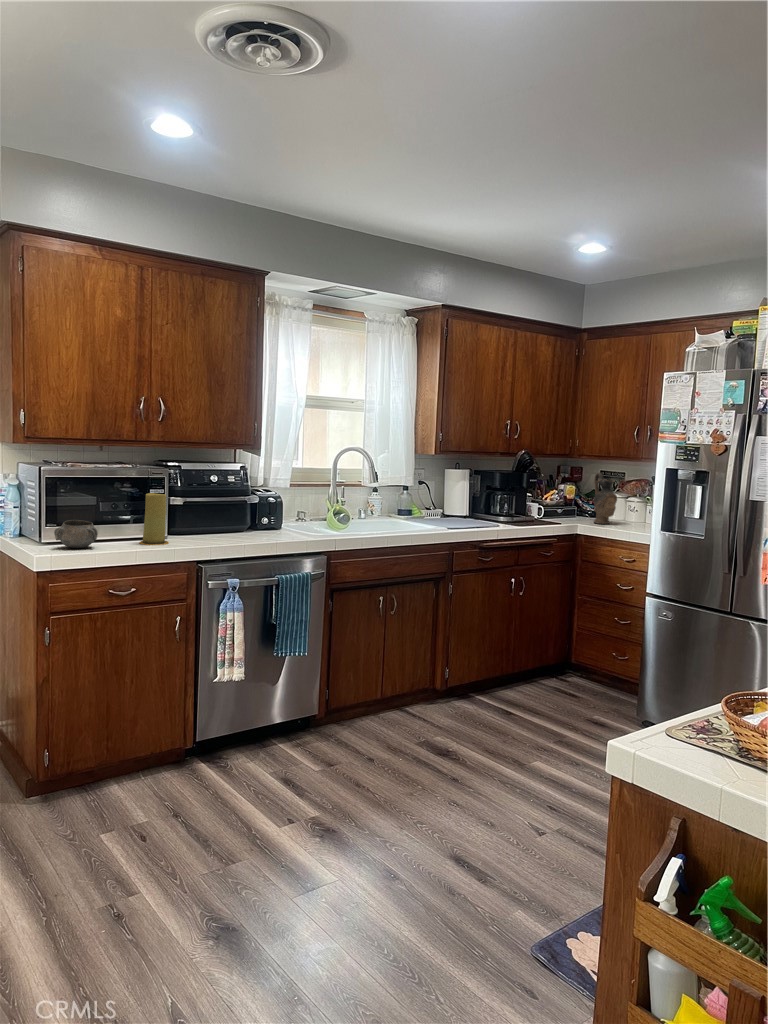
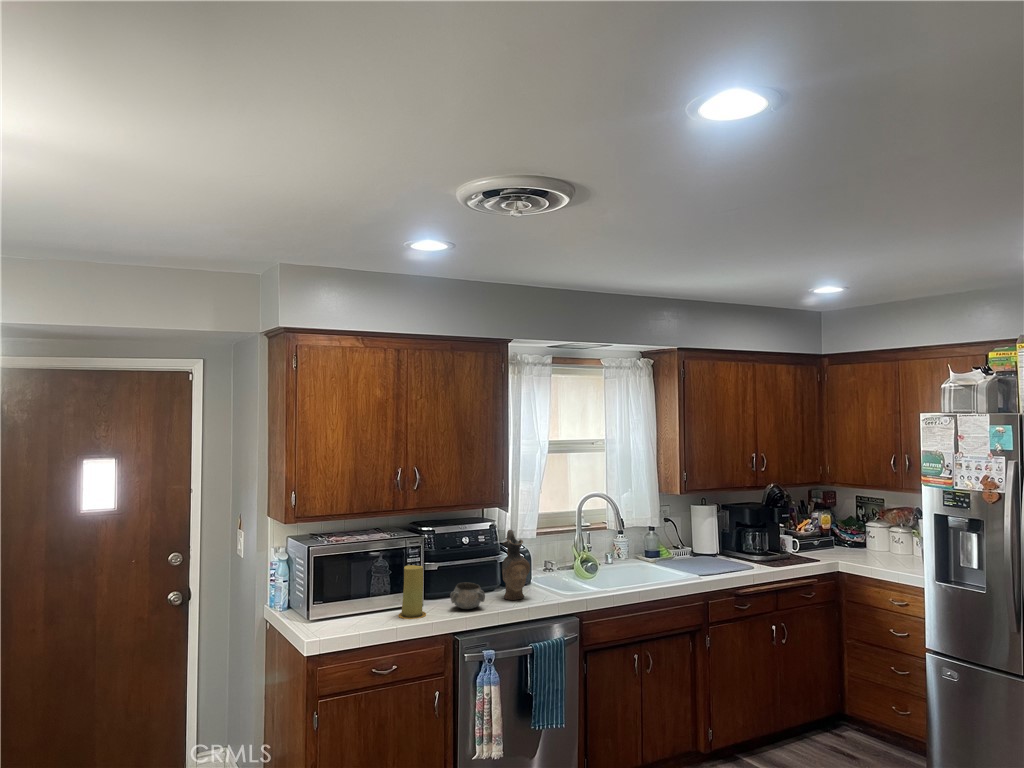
ceramic pitcher: present [594,472,617,524] -> present [502,530,530,600]
decorative bowl: present [54,520,98,548] -> present [450,583,485,609]

